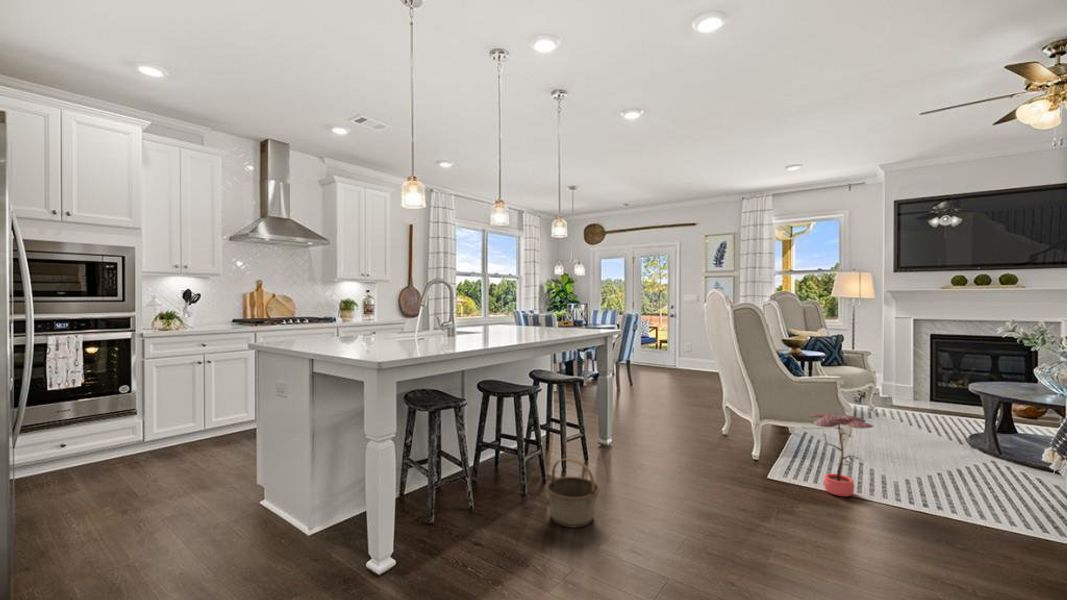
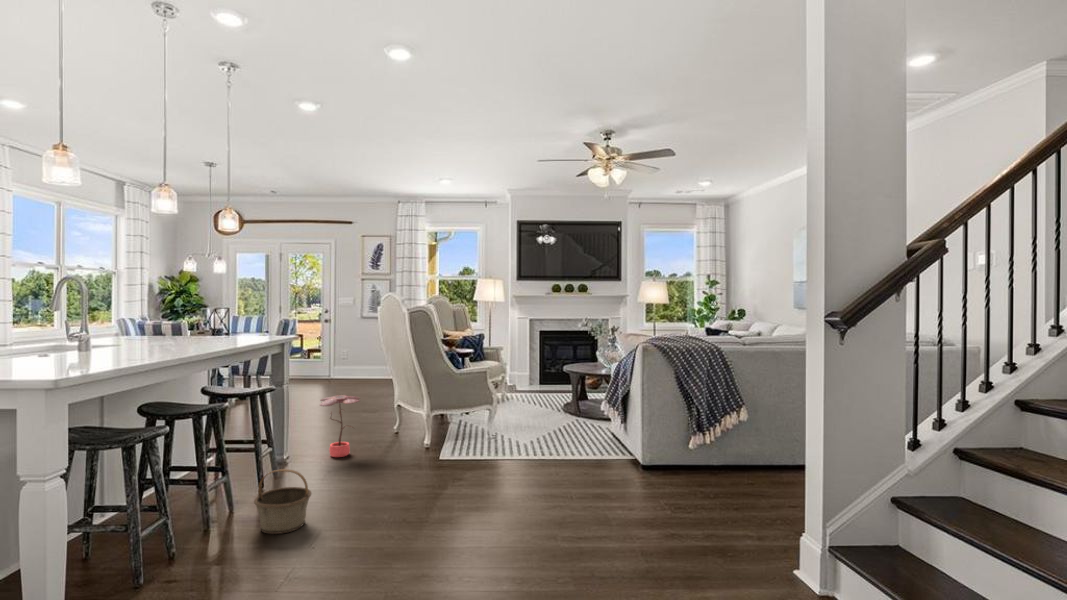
potted plant: present [809,413,873,496] -> present [320,395,360,457]

